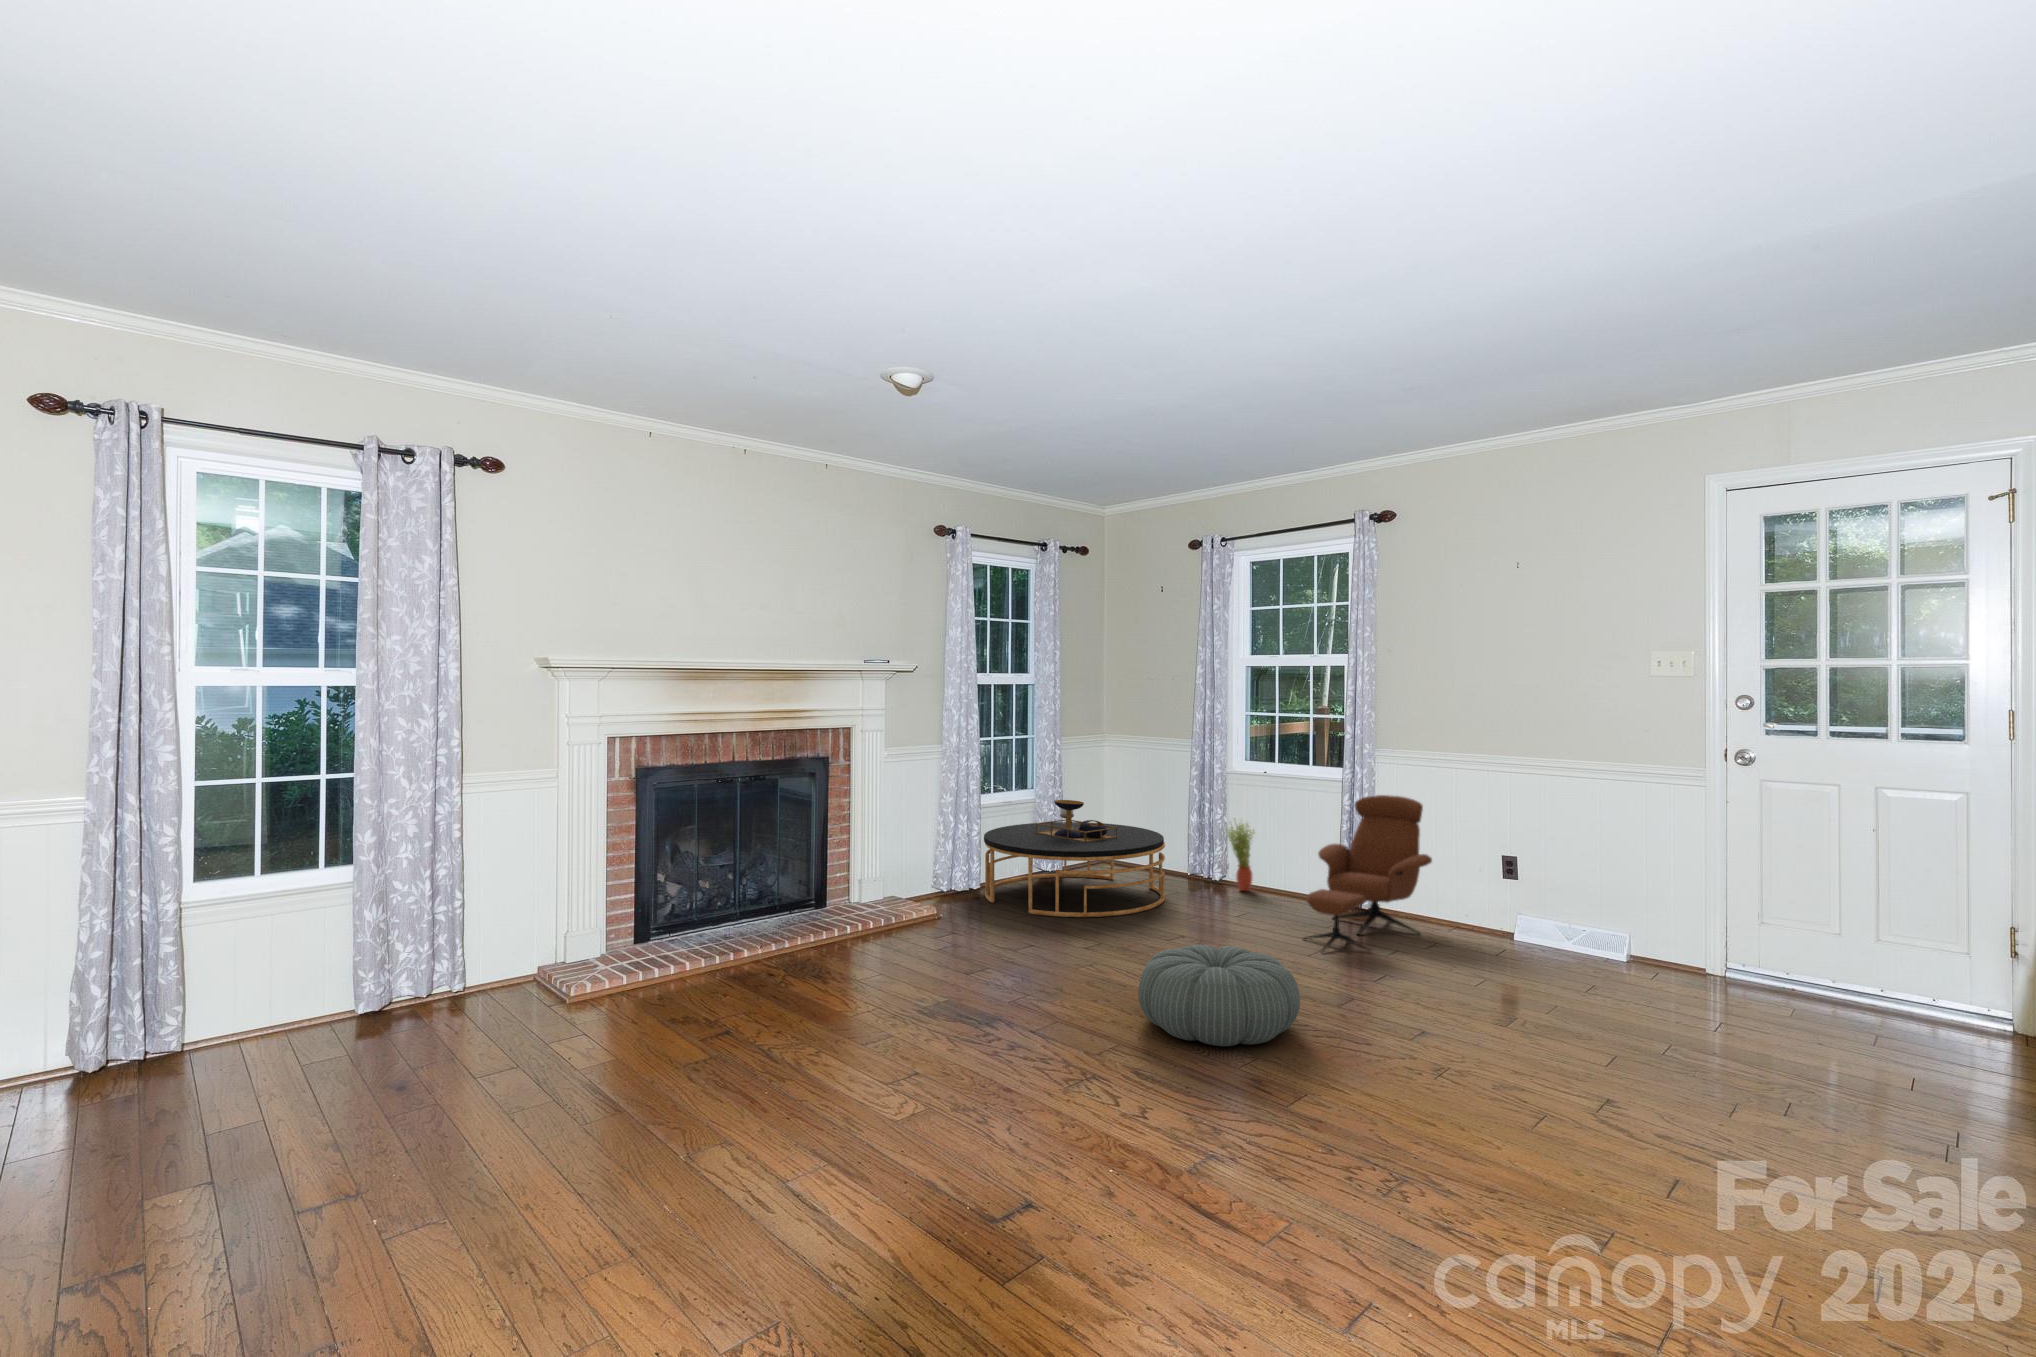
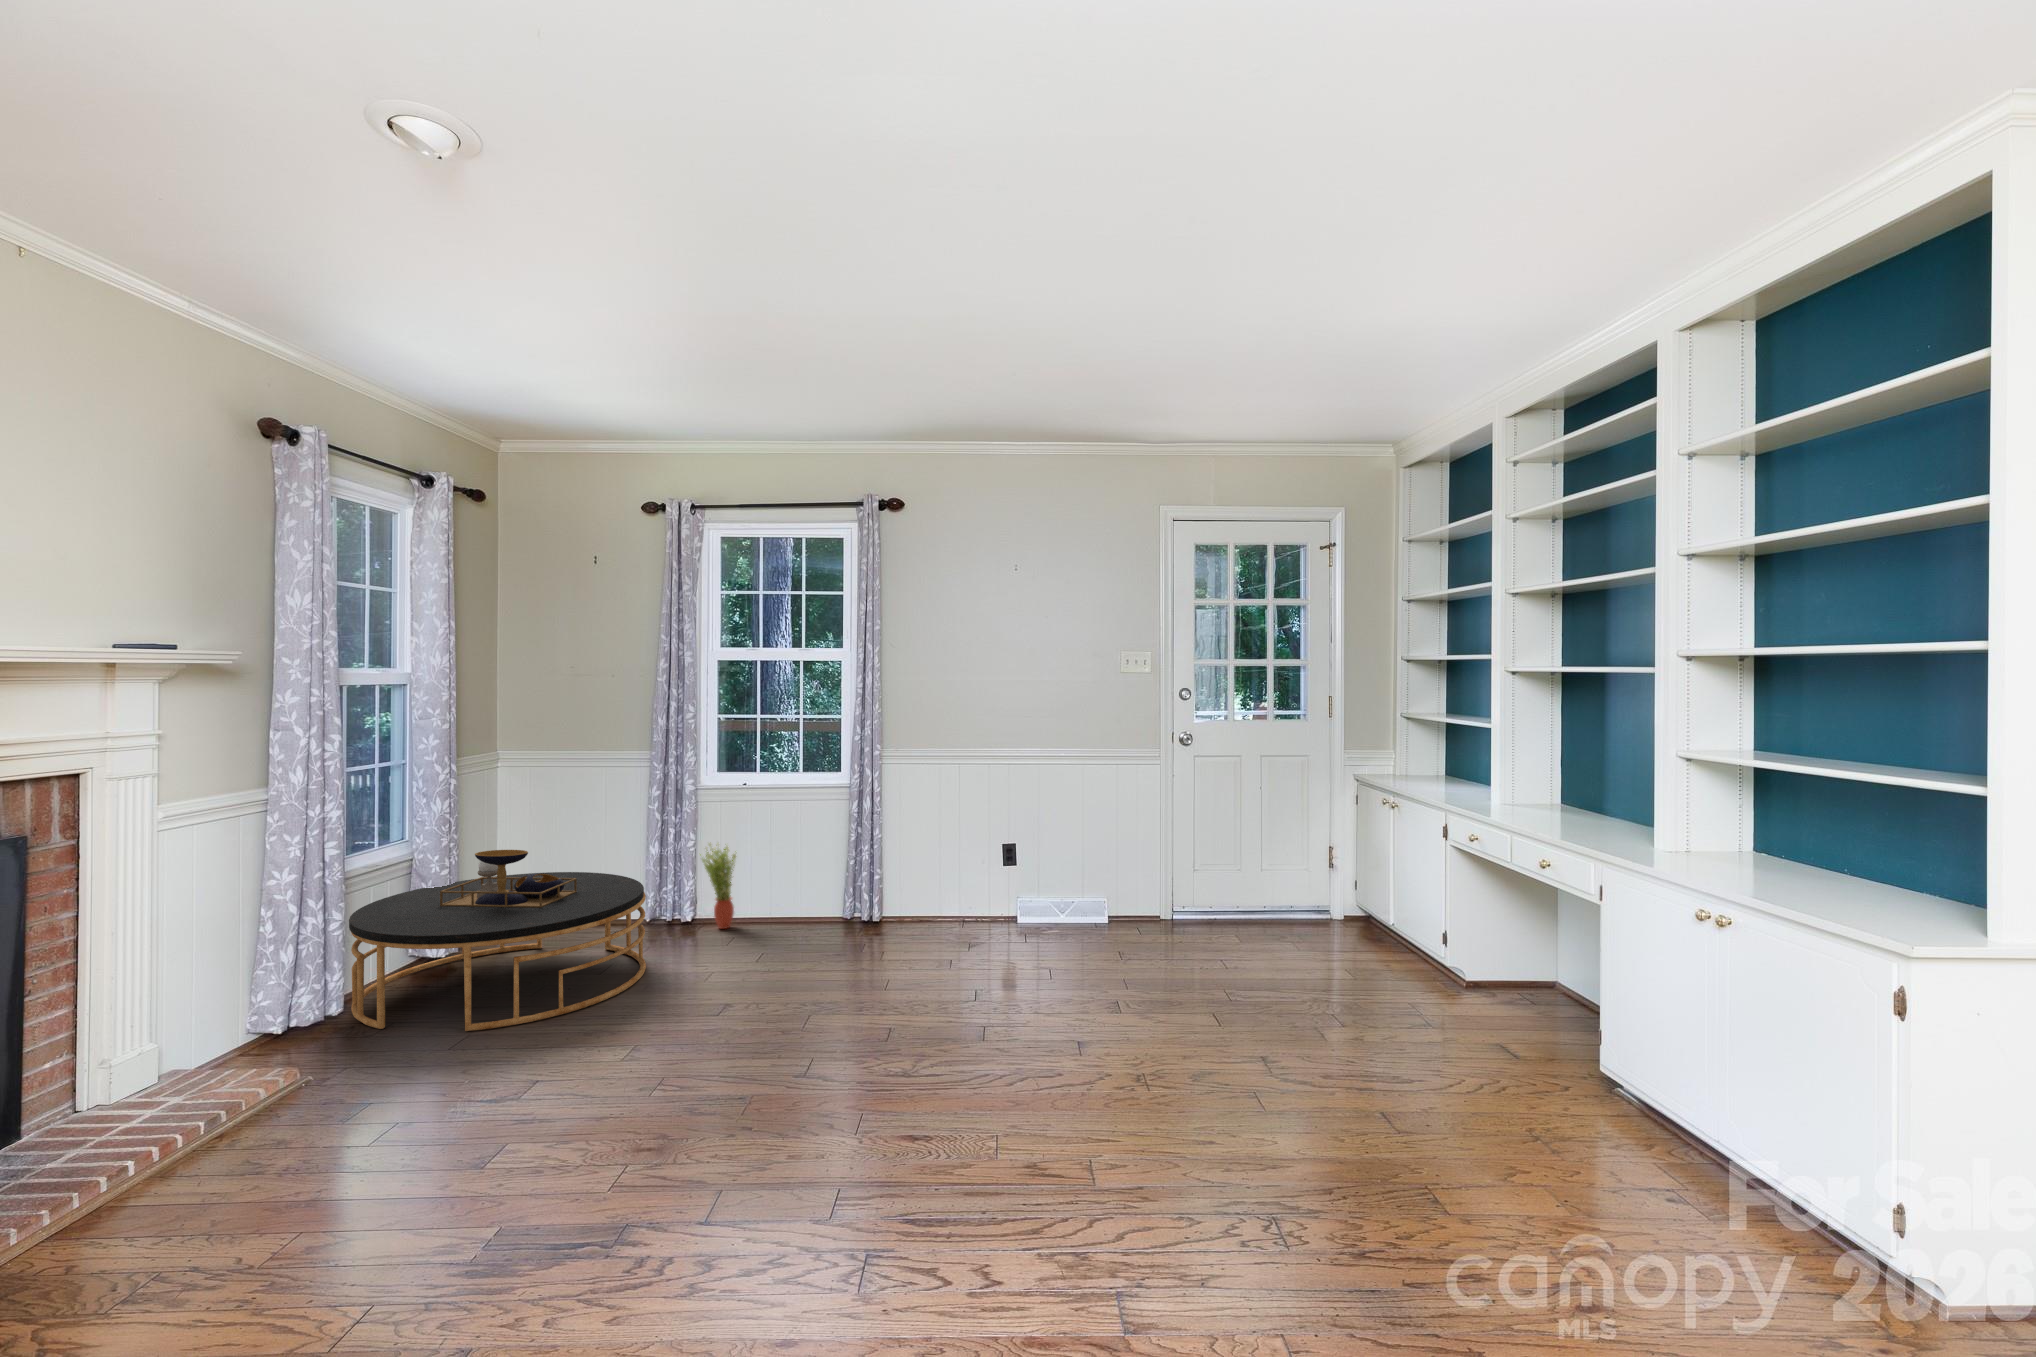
lounge chair: present [1304,795,1432,952] -> none [841,798,957,987]
pouf: present [1138,945,1300,1046] -> none [794,1014,998,1162]

